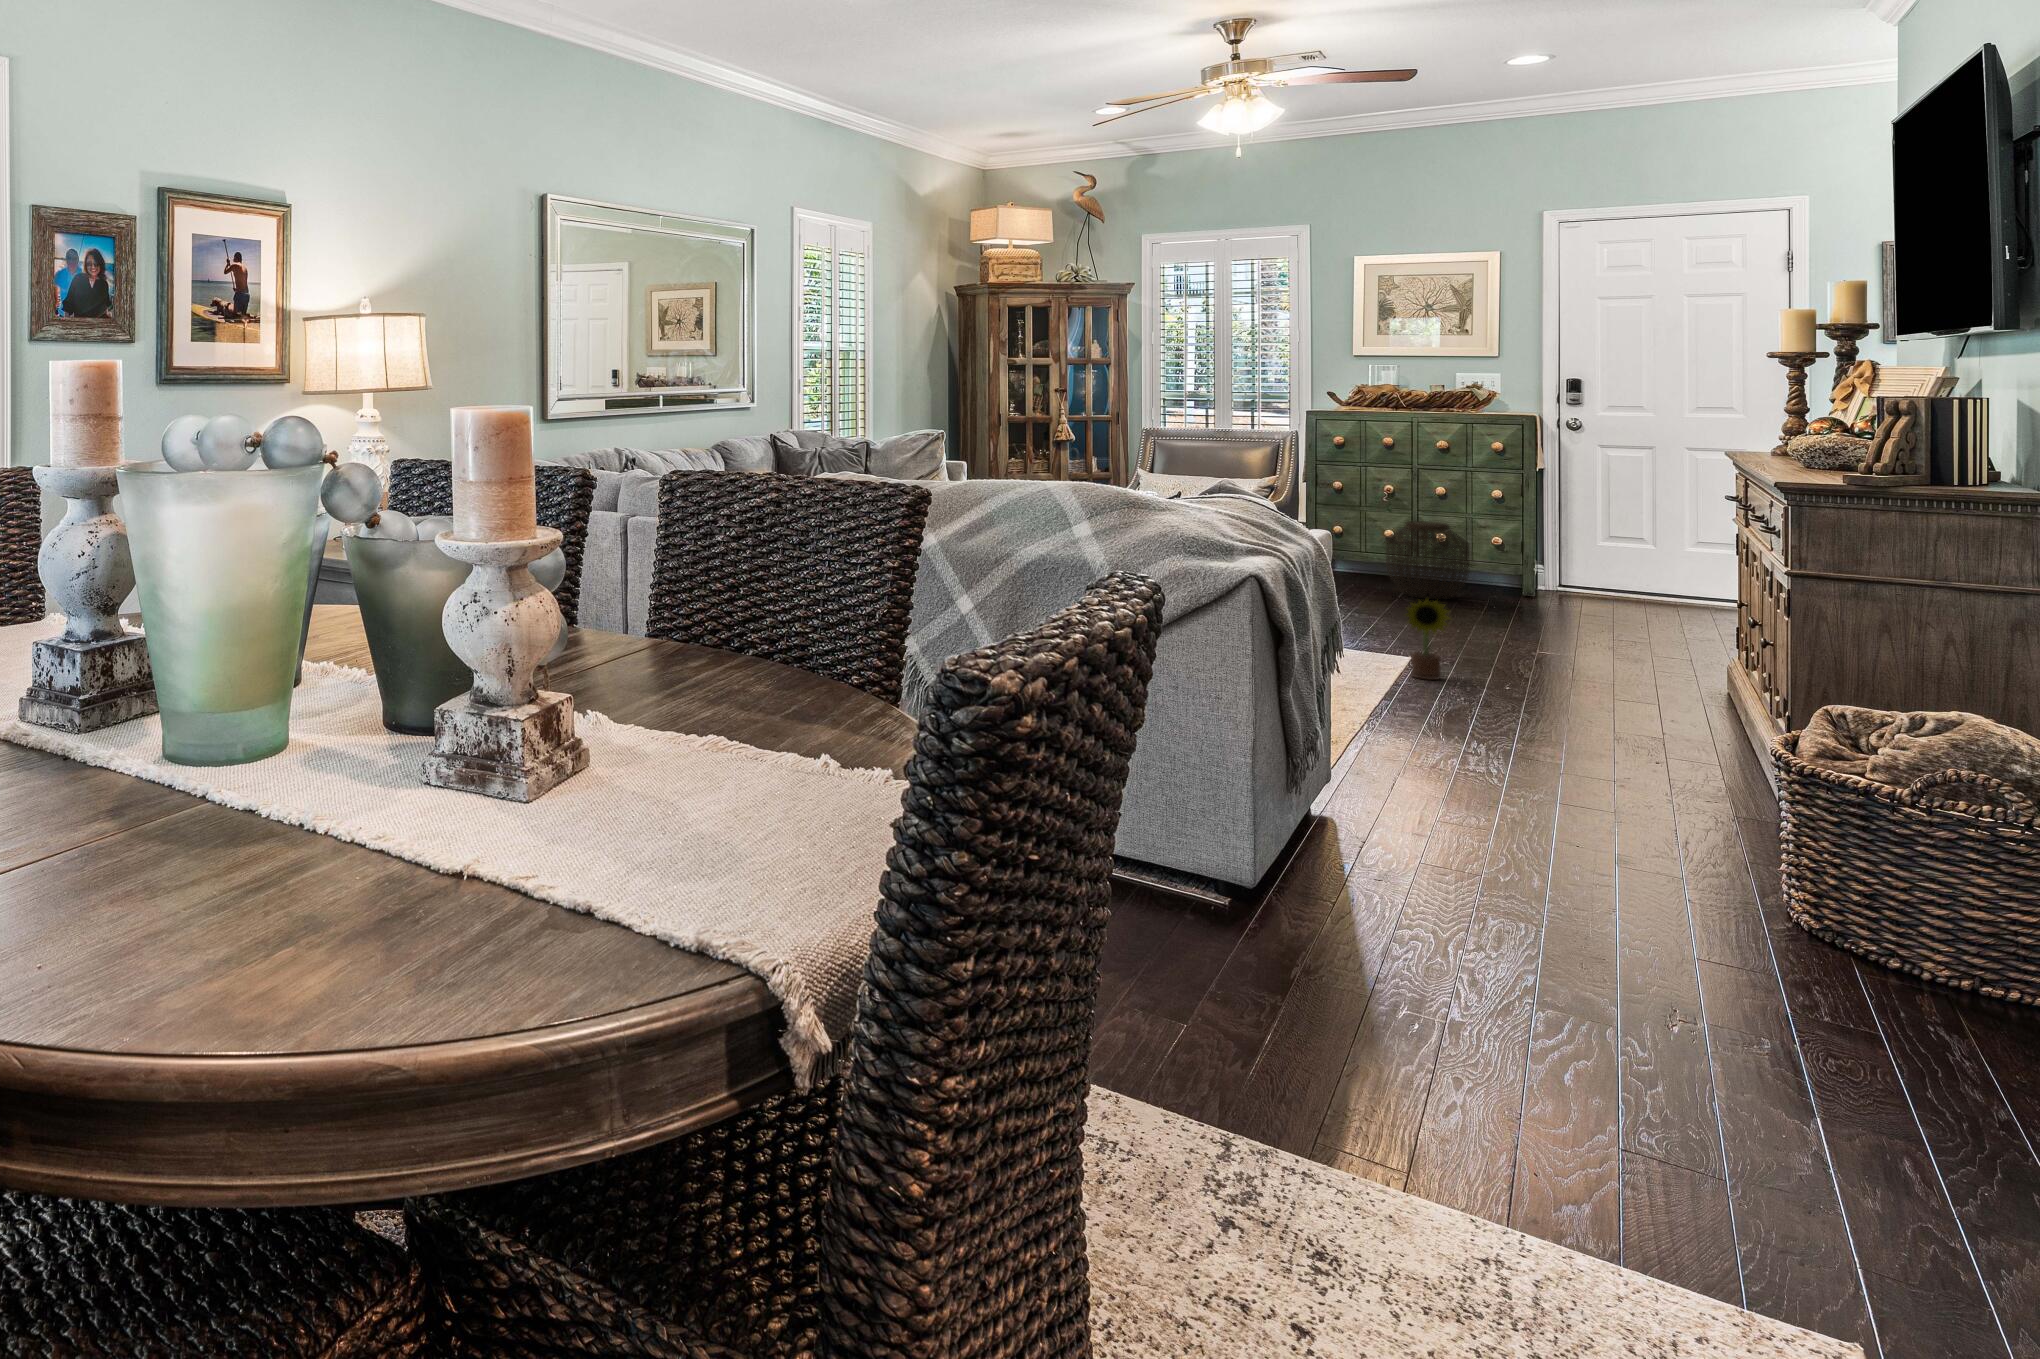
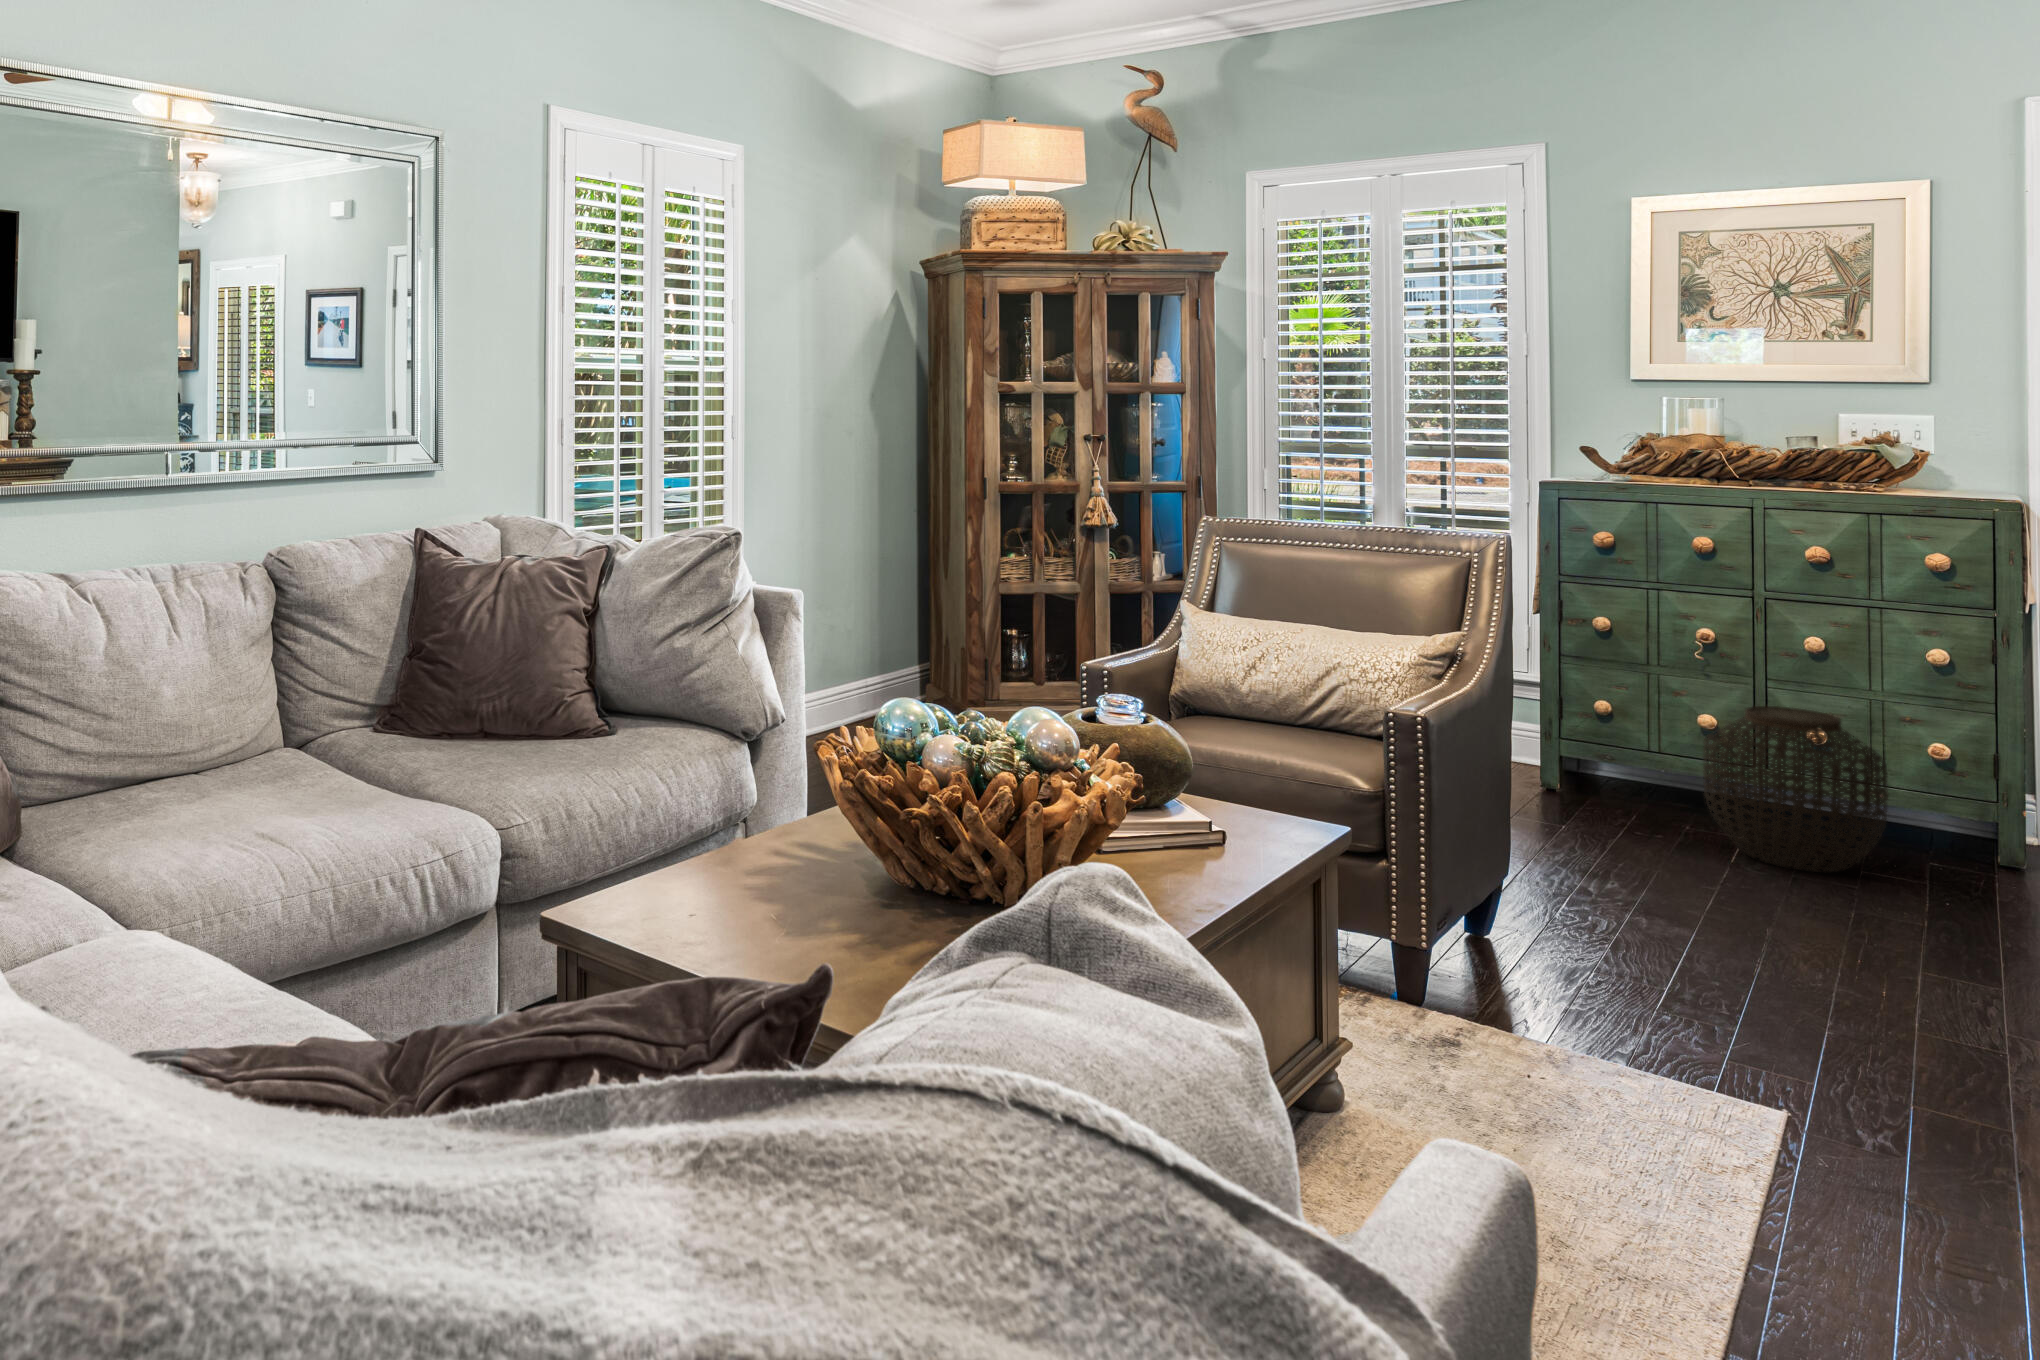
decorative plant: present [1406,599,1450,680] -> none [1808,1029,1957,1244]

